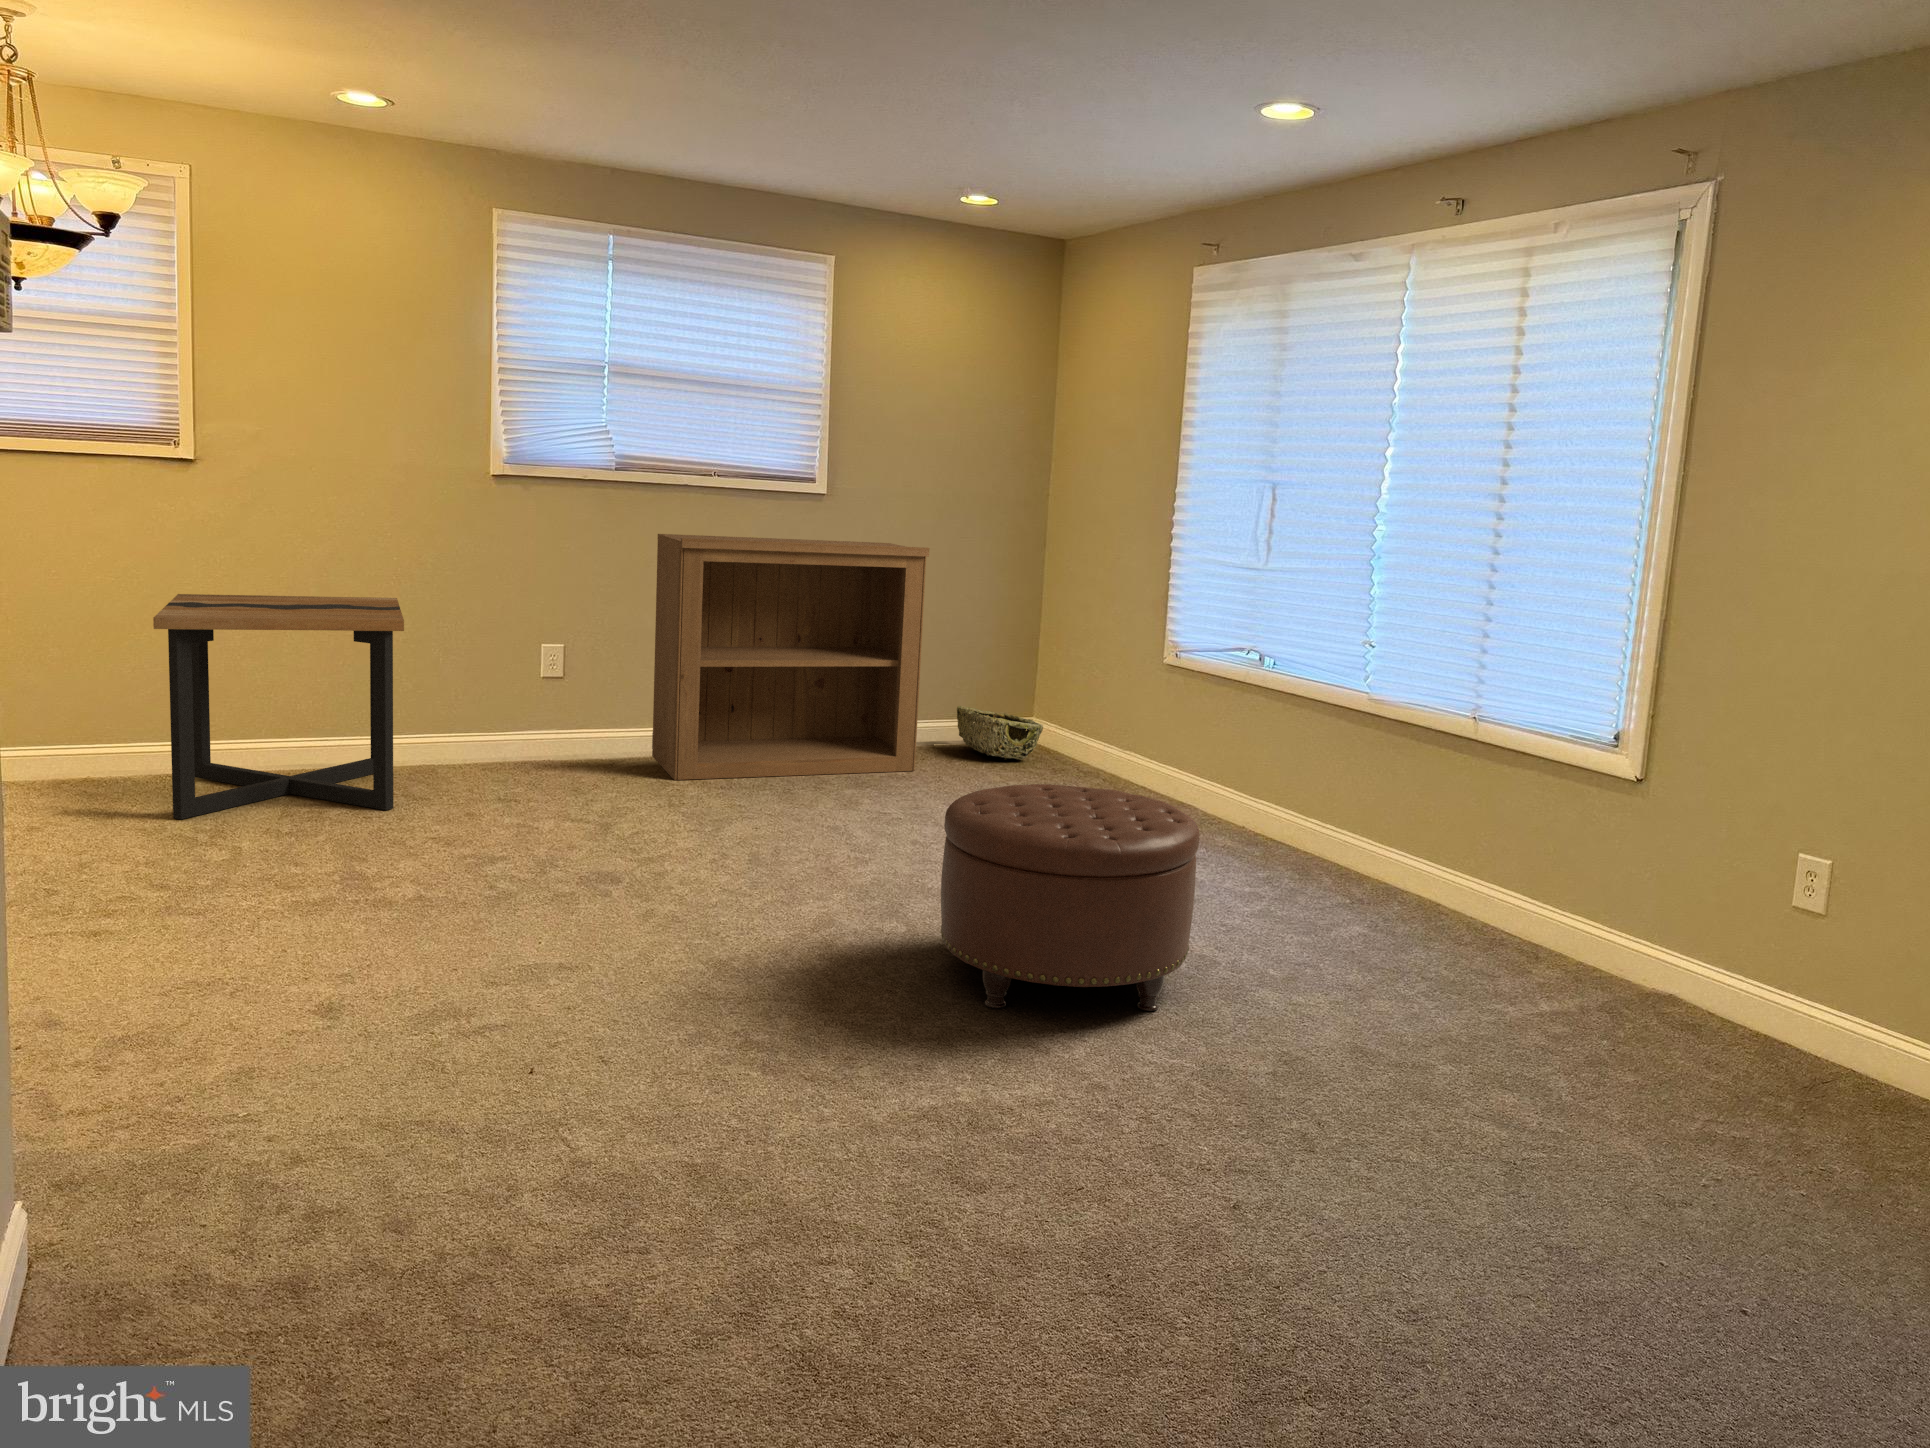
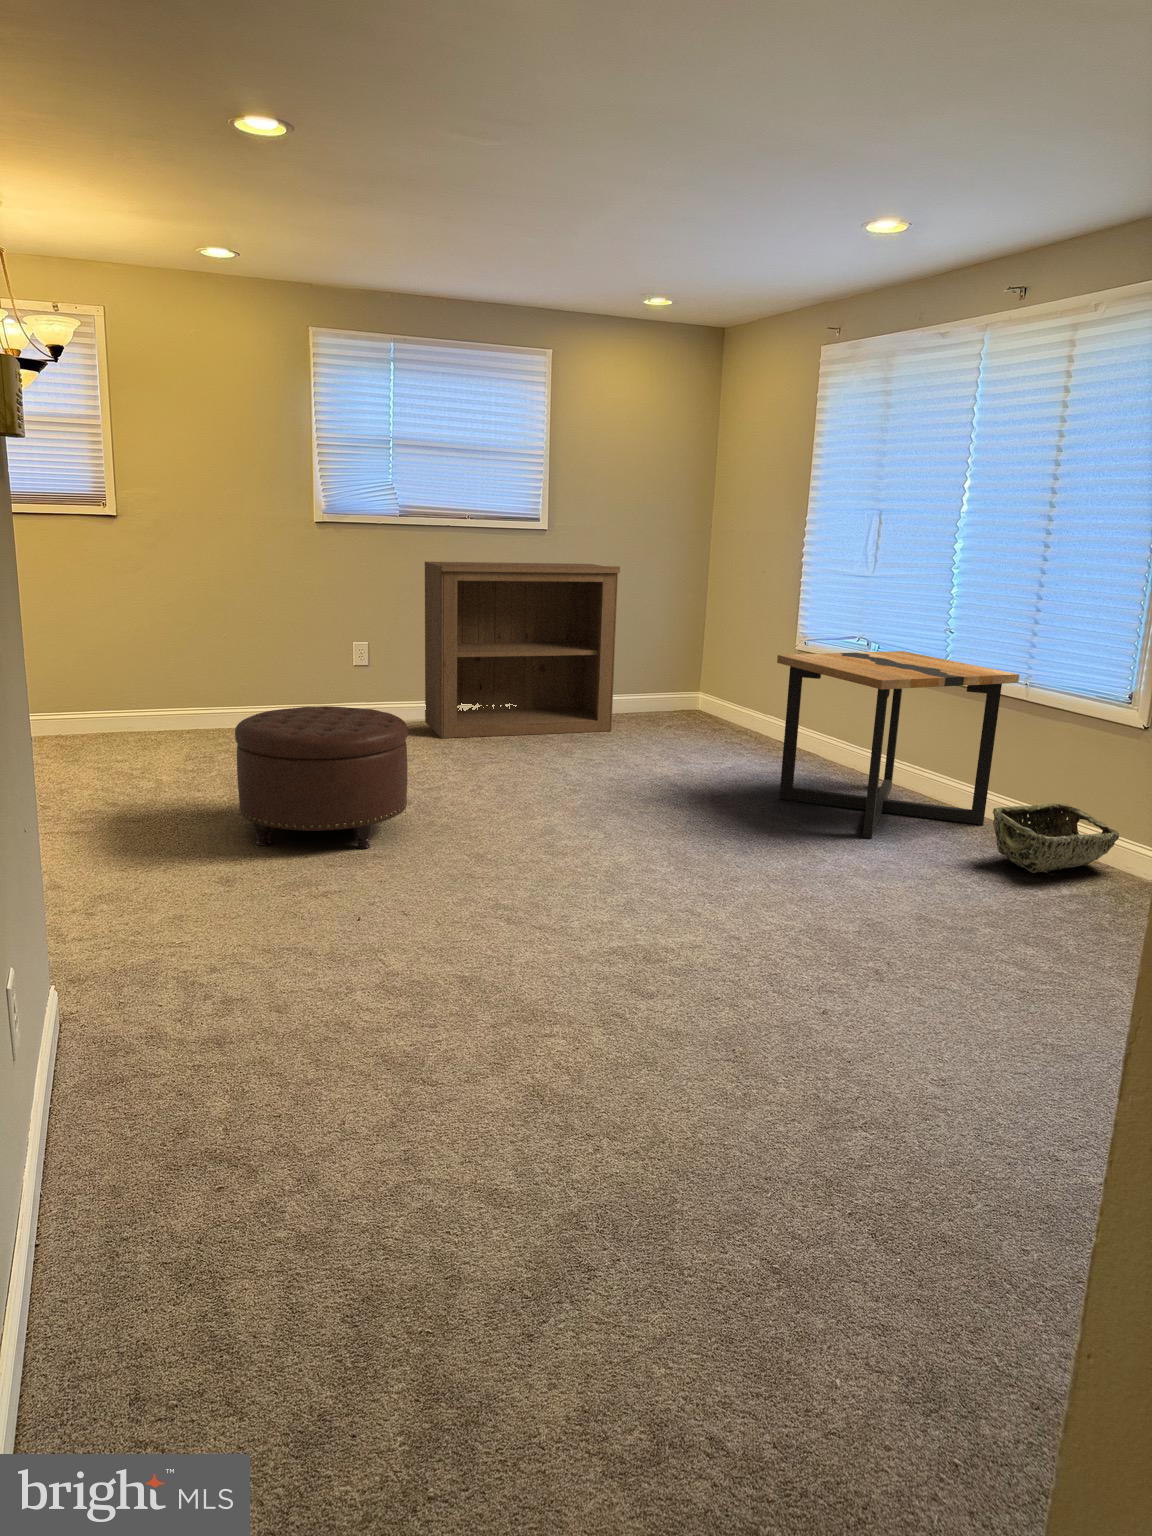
side table: present [153,594,404,819] -> present [777,651,1019,838]
woven basket: present [957,706,1043,760] -> present [993,803,1119,873]
ottoman: present [941,784,1200,1011] -> present [235,706,408,849]

